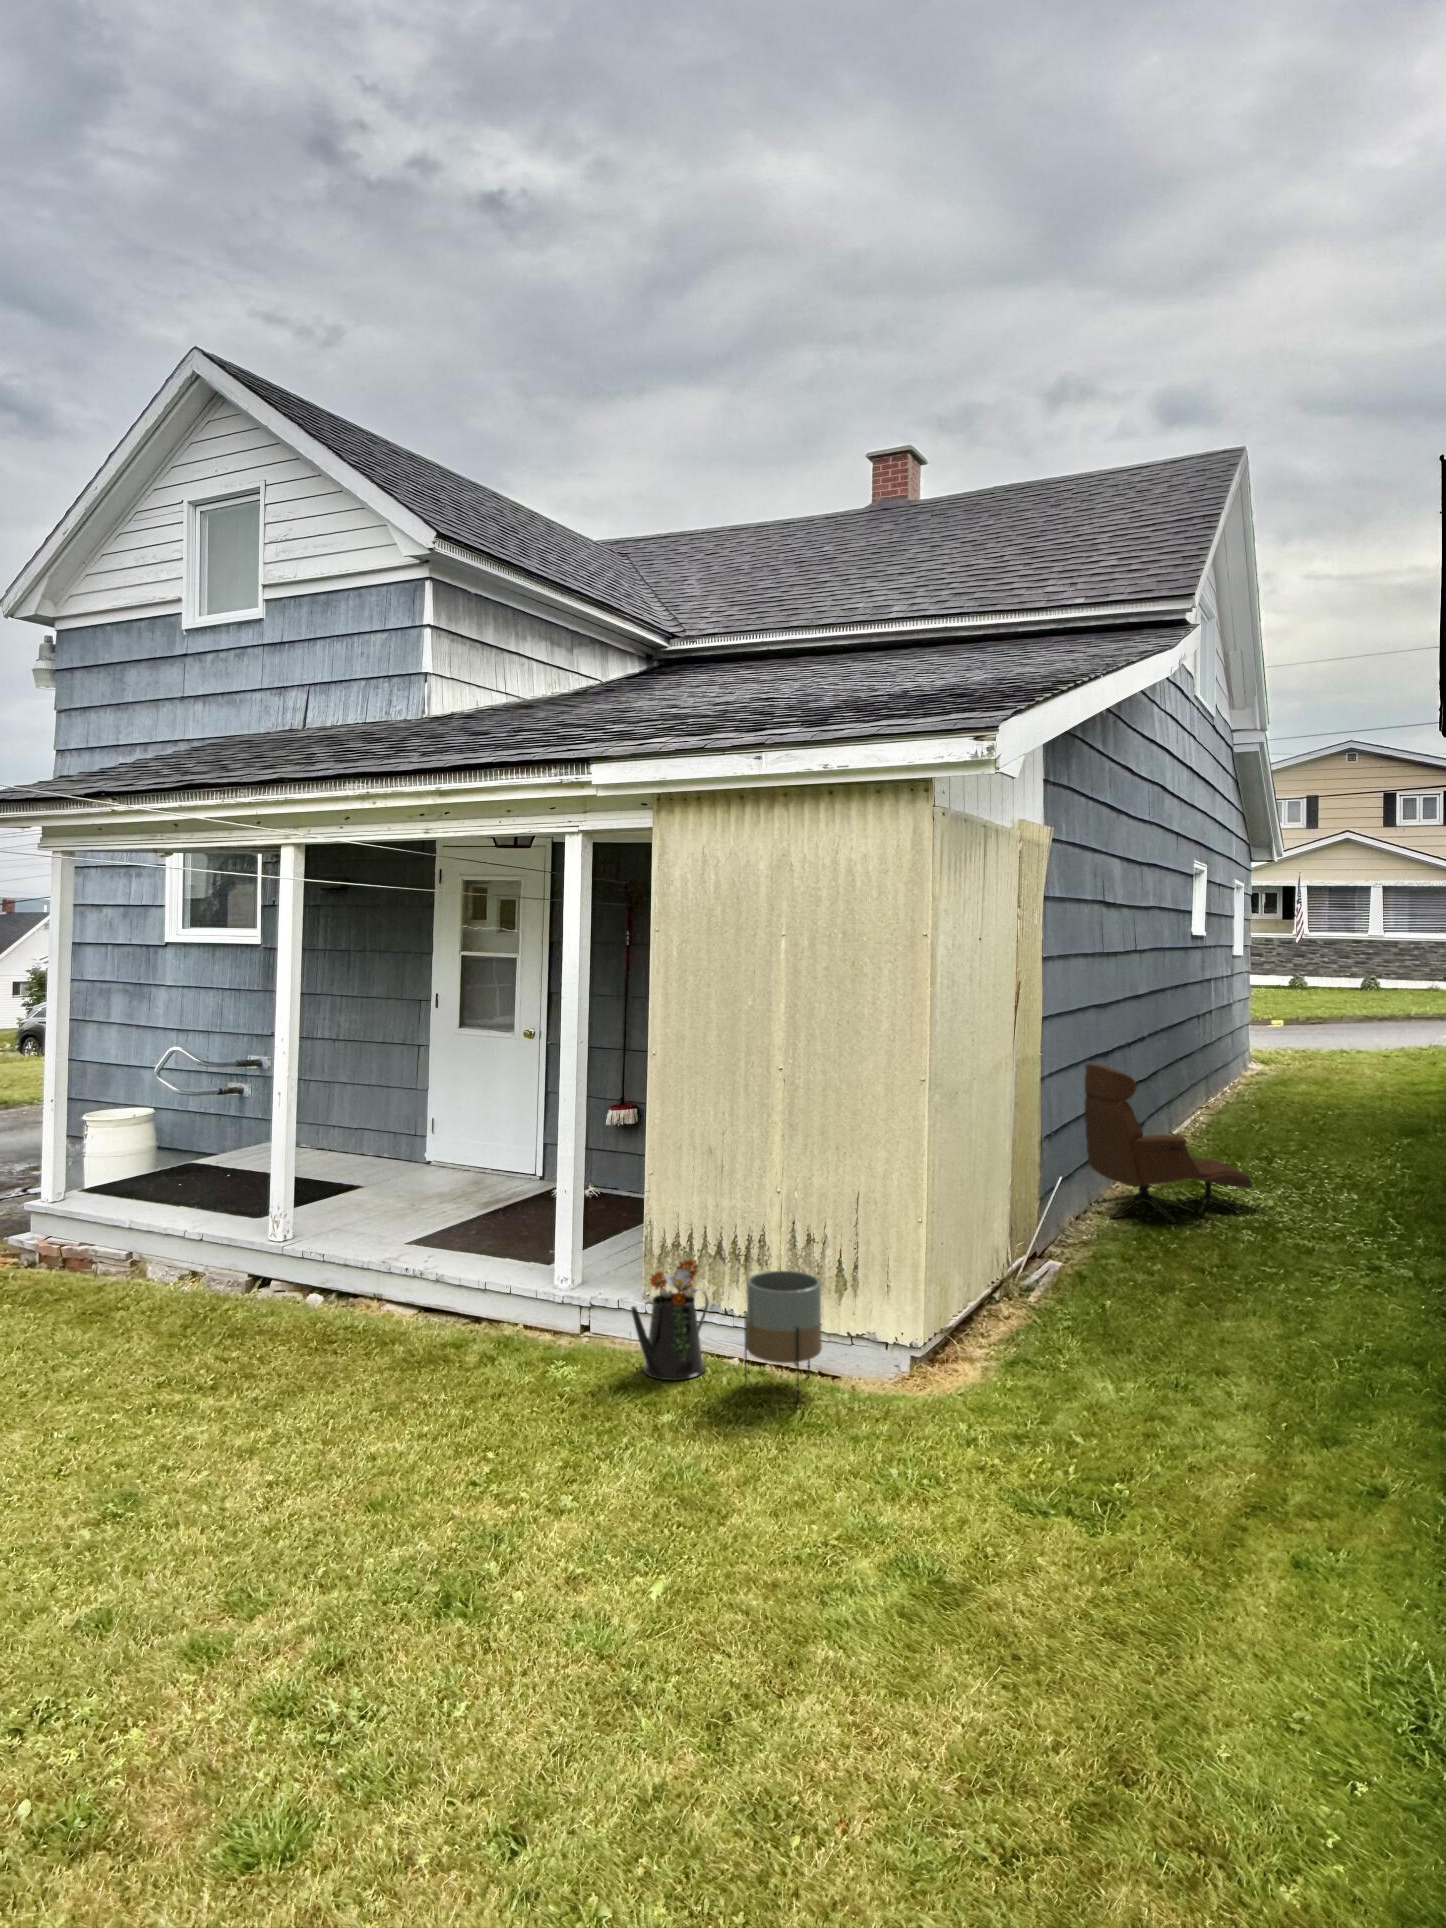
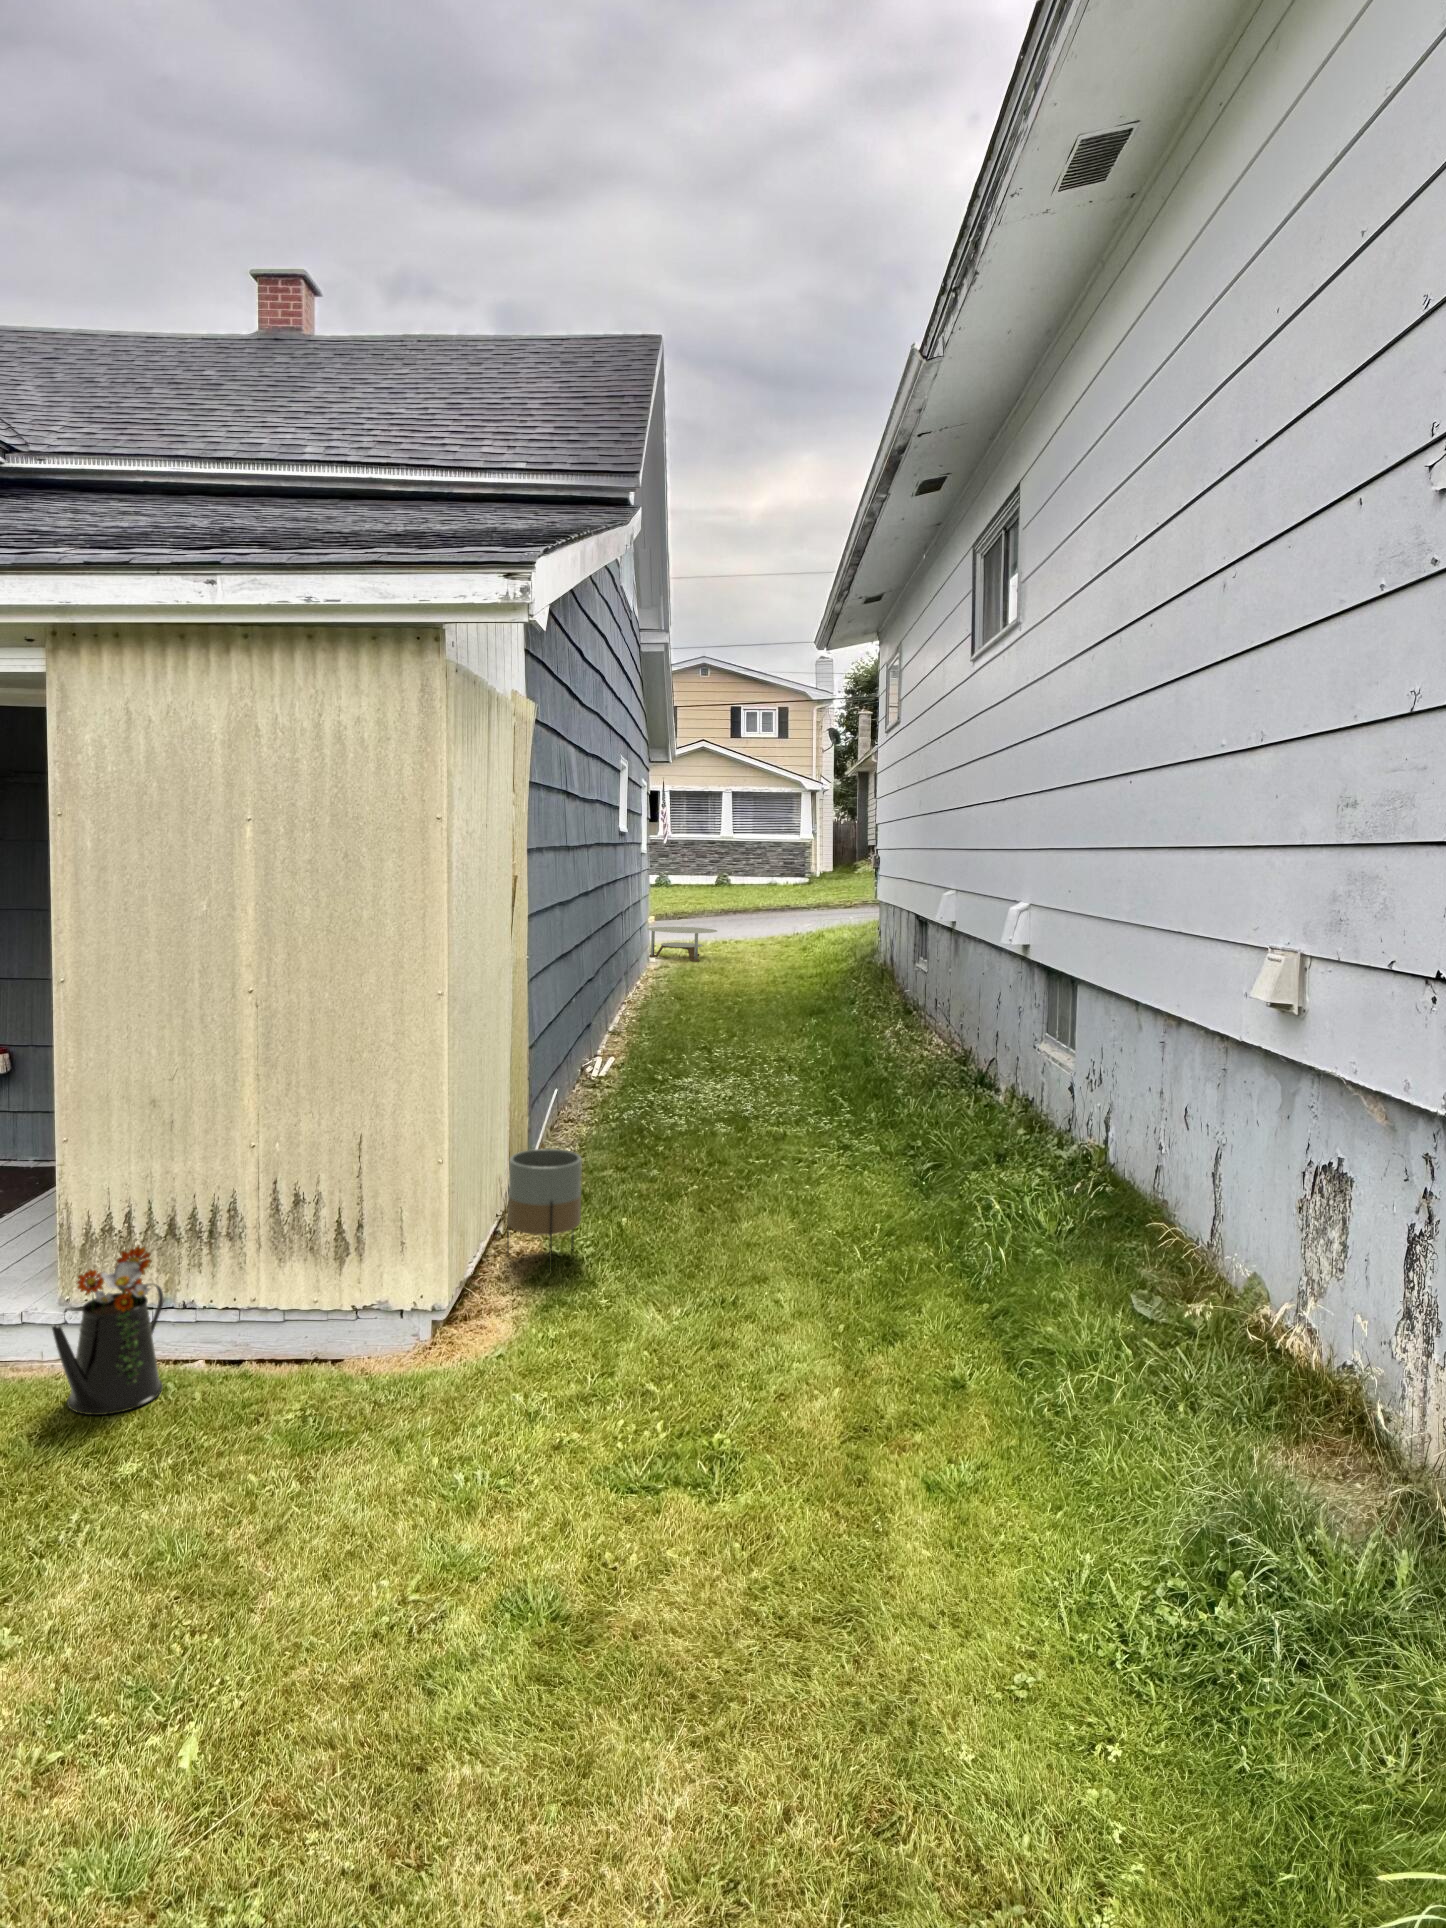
round table: none [1248,1033,1332,1071] -> present [647,927,717,962]
lounge chair: present [1085,1063,1252,1223] -> none [544,963,708,1123]
planter: present [744,1271,822,1402] -> present [507,1149,582,1271]

